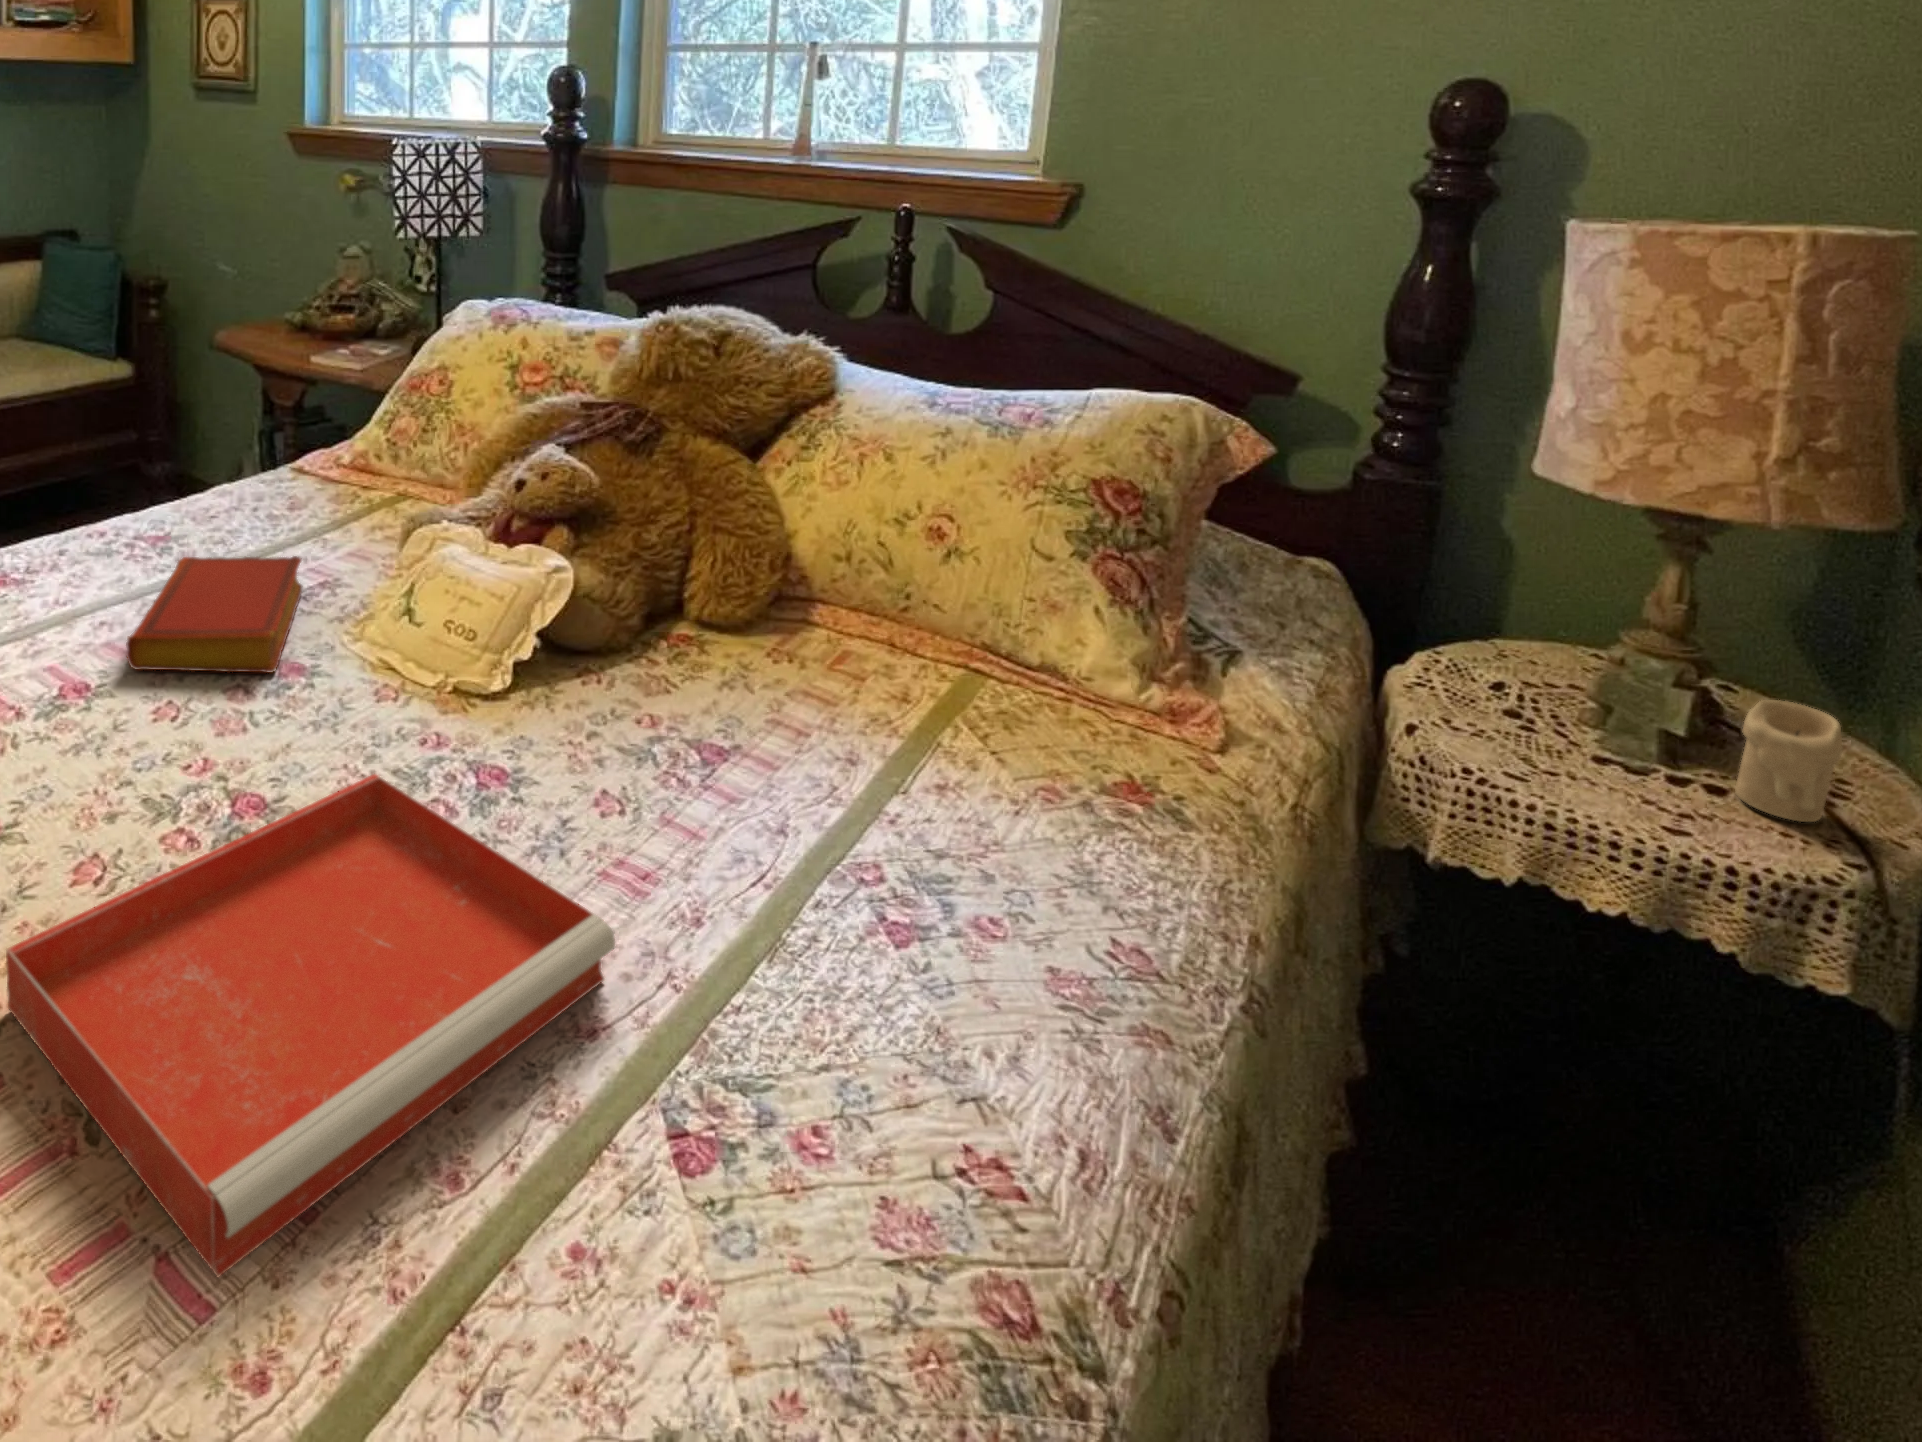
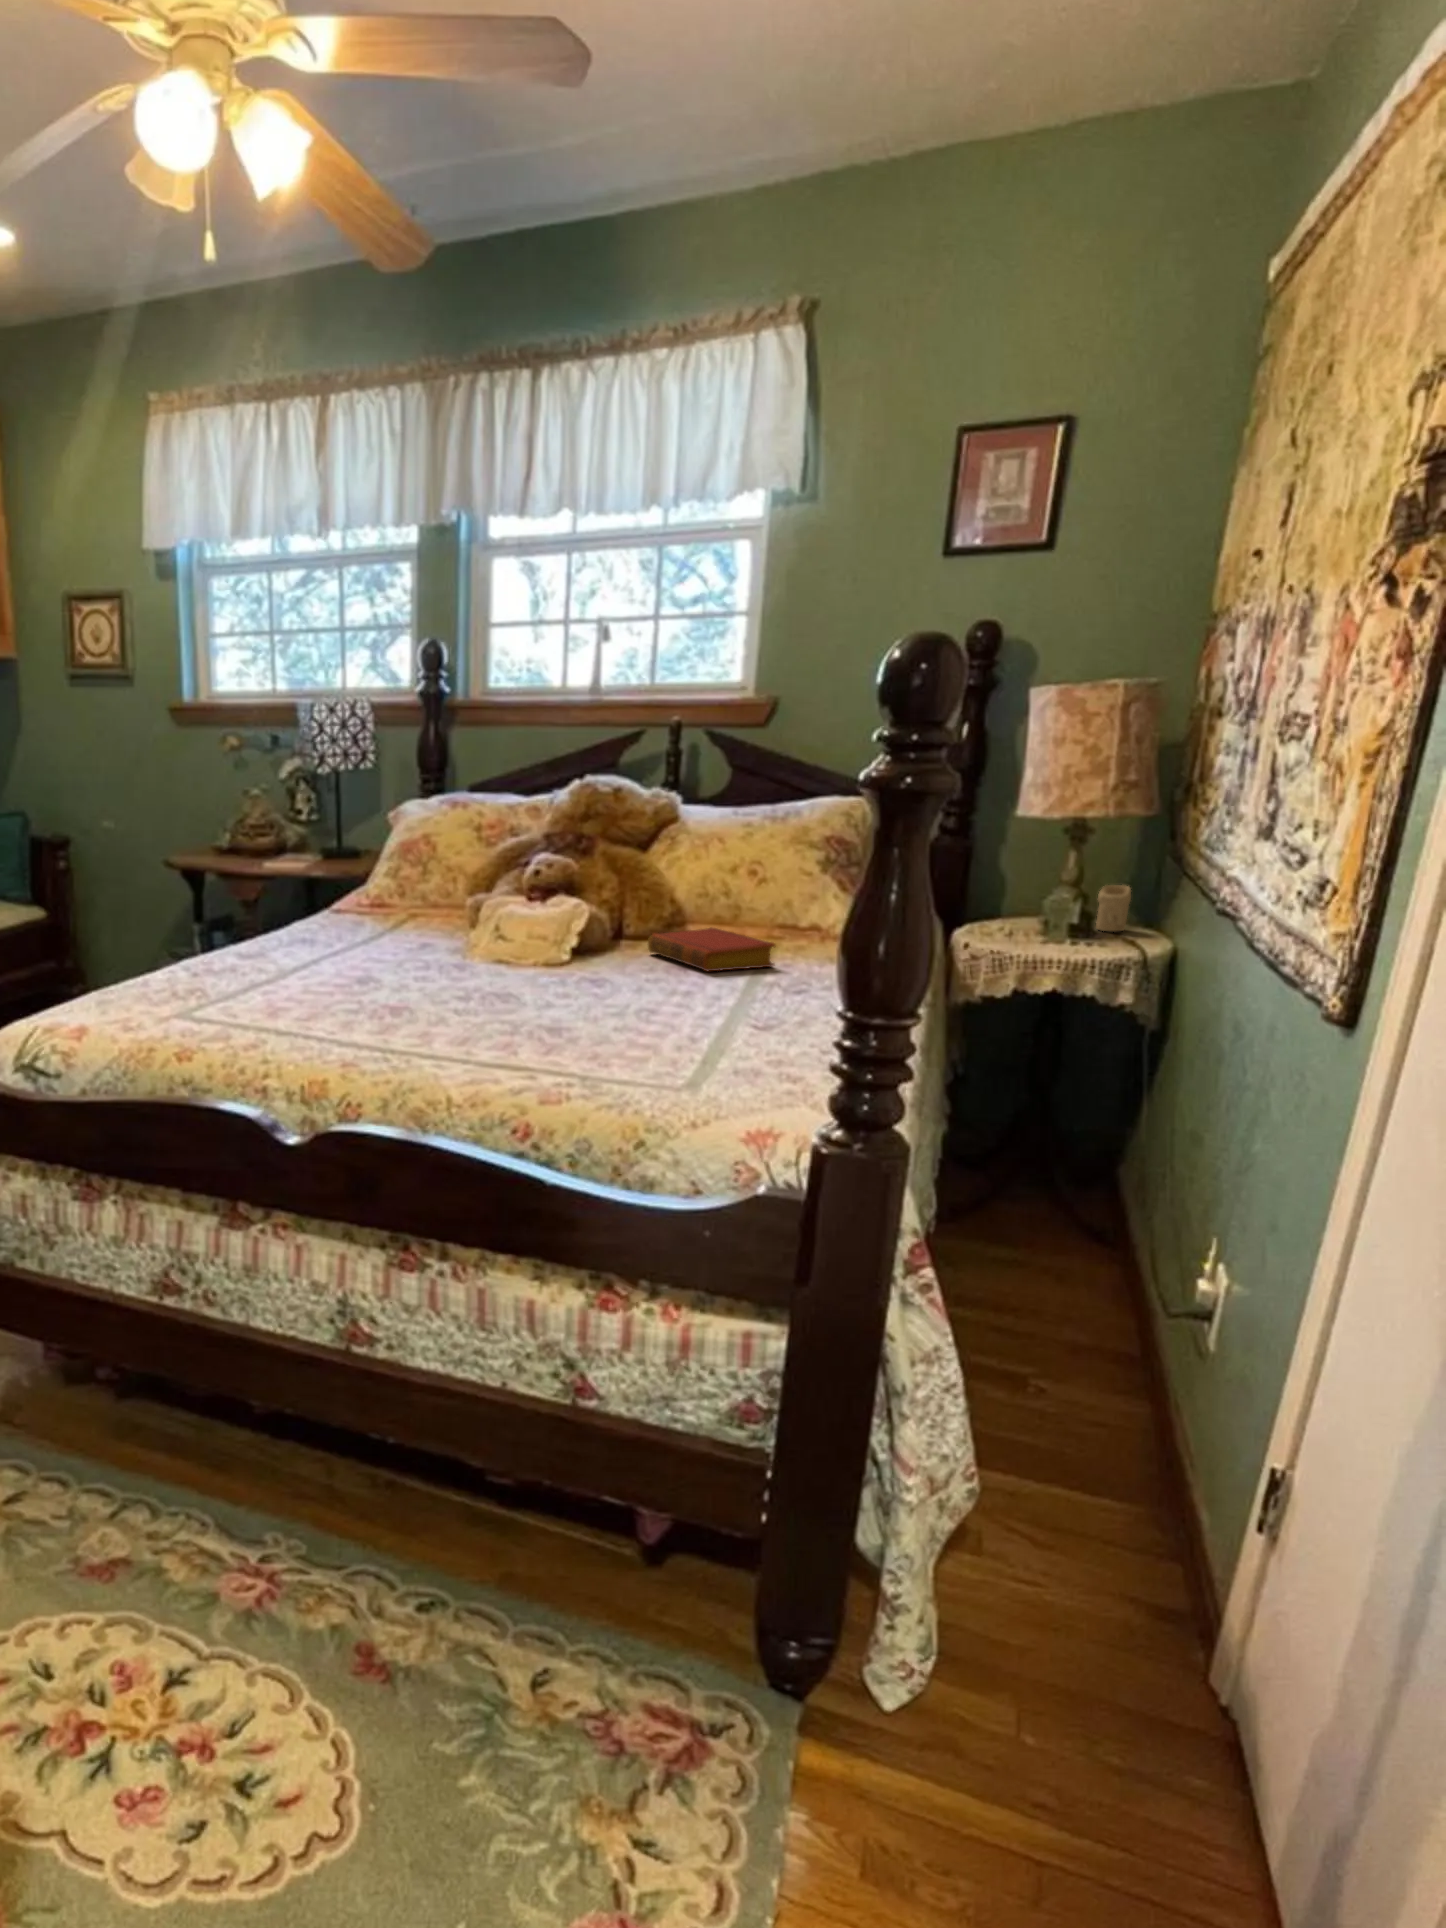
book: present [126,556,303,673] -> present [647,928,776,971]
tray: present [6,774,615,1277] -> none [500,964,711,1039]

